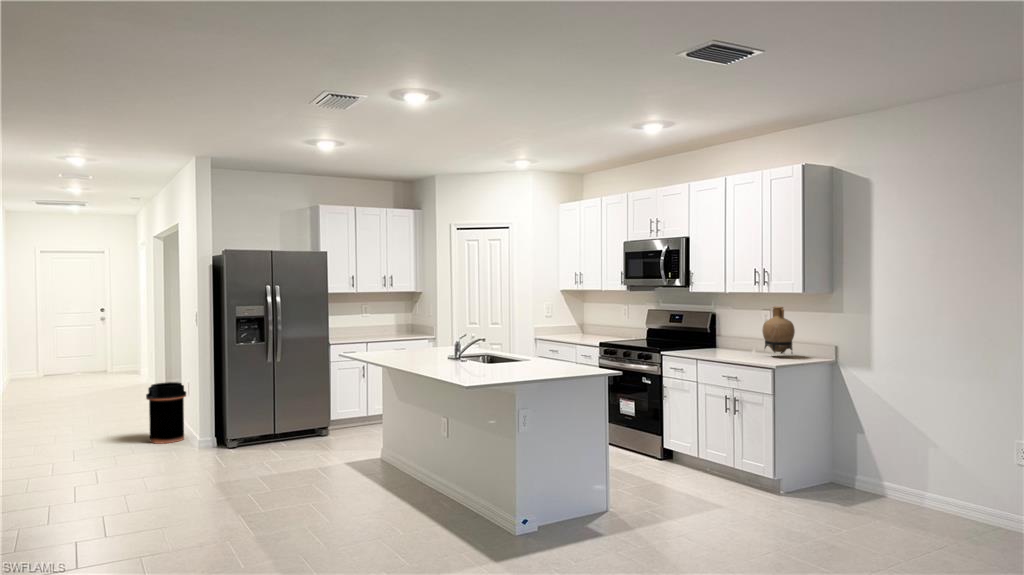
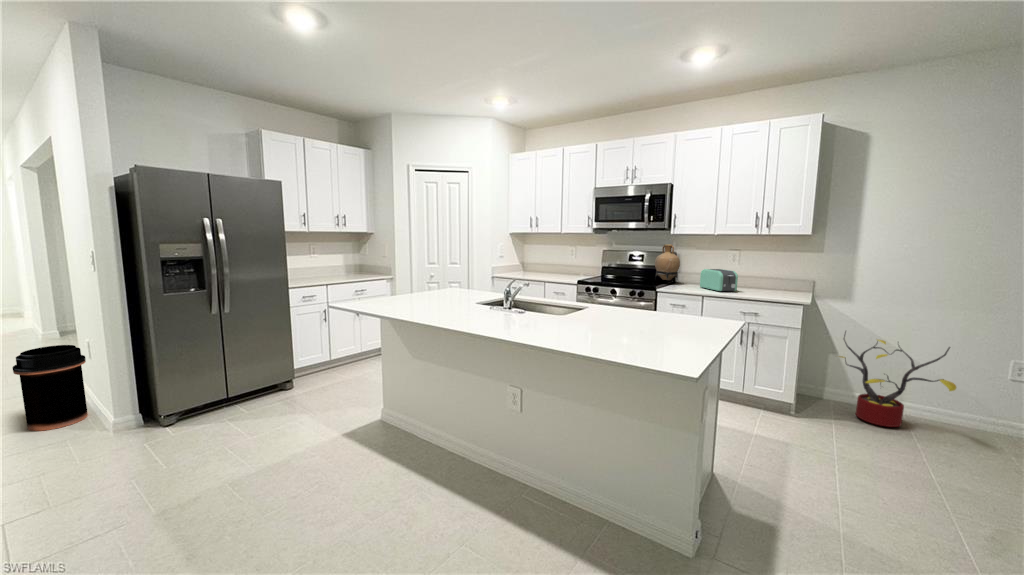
vase: present [762,307,795,353] -> present [655,245,680,281]
toaster: none [714,331,738,355] -> present [700,269,738,292]
decorative plant: none [849,402,917,511] -> present [839,331,956,427]

